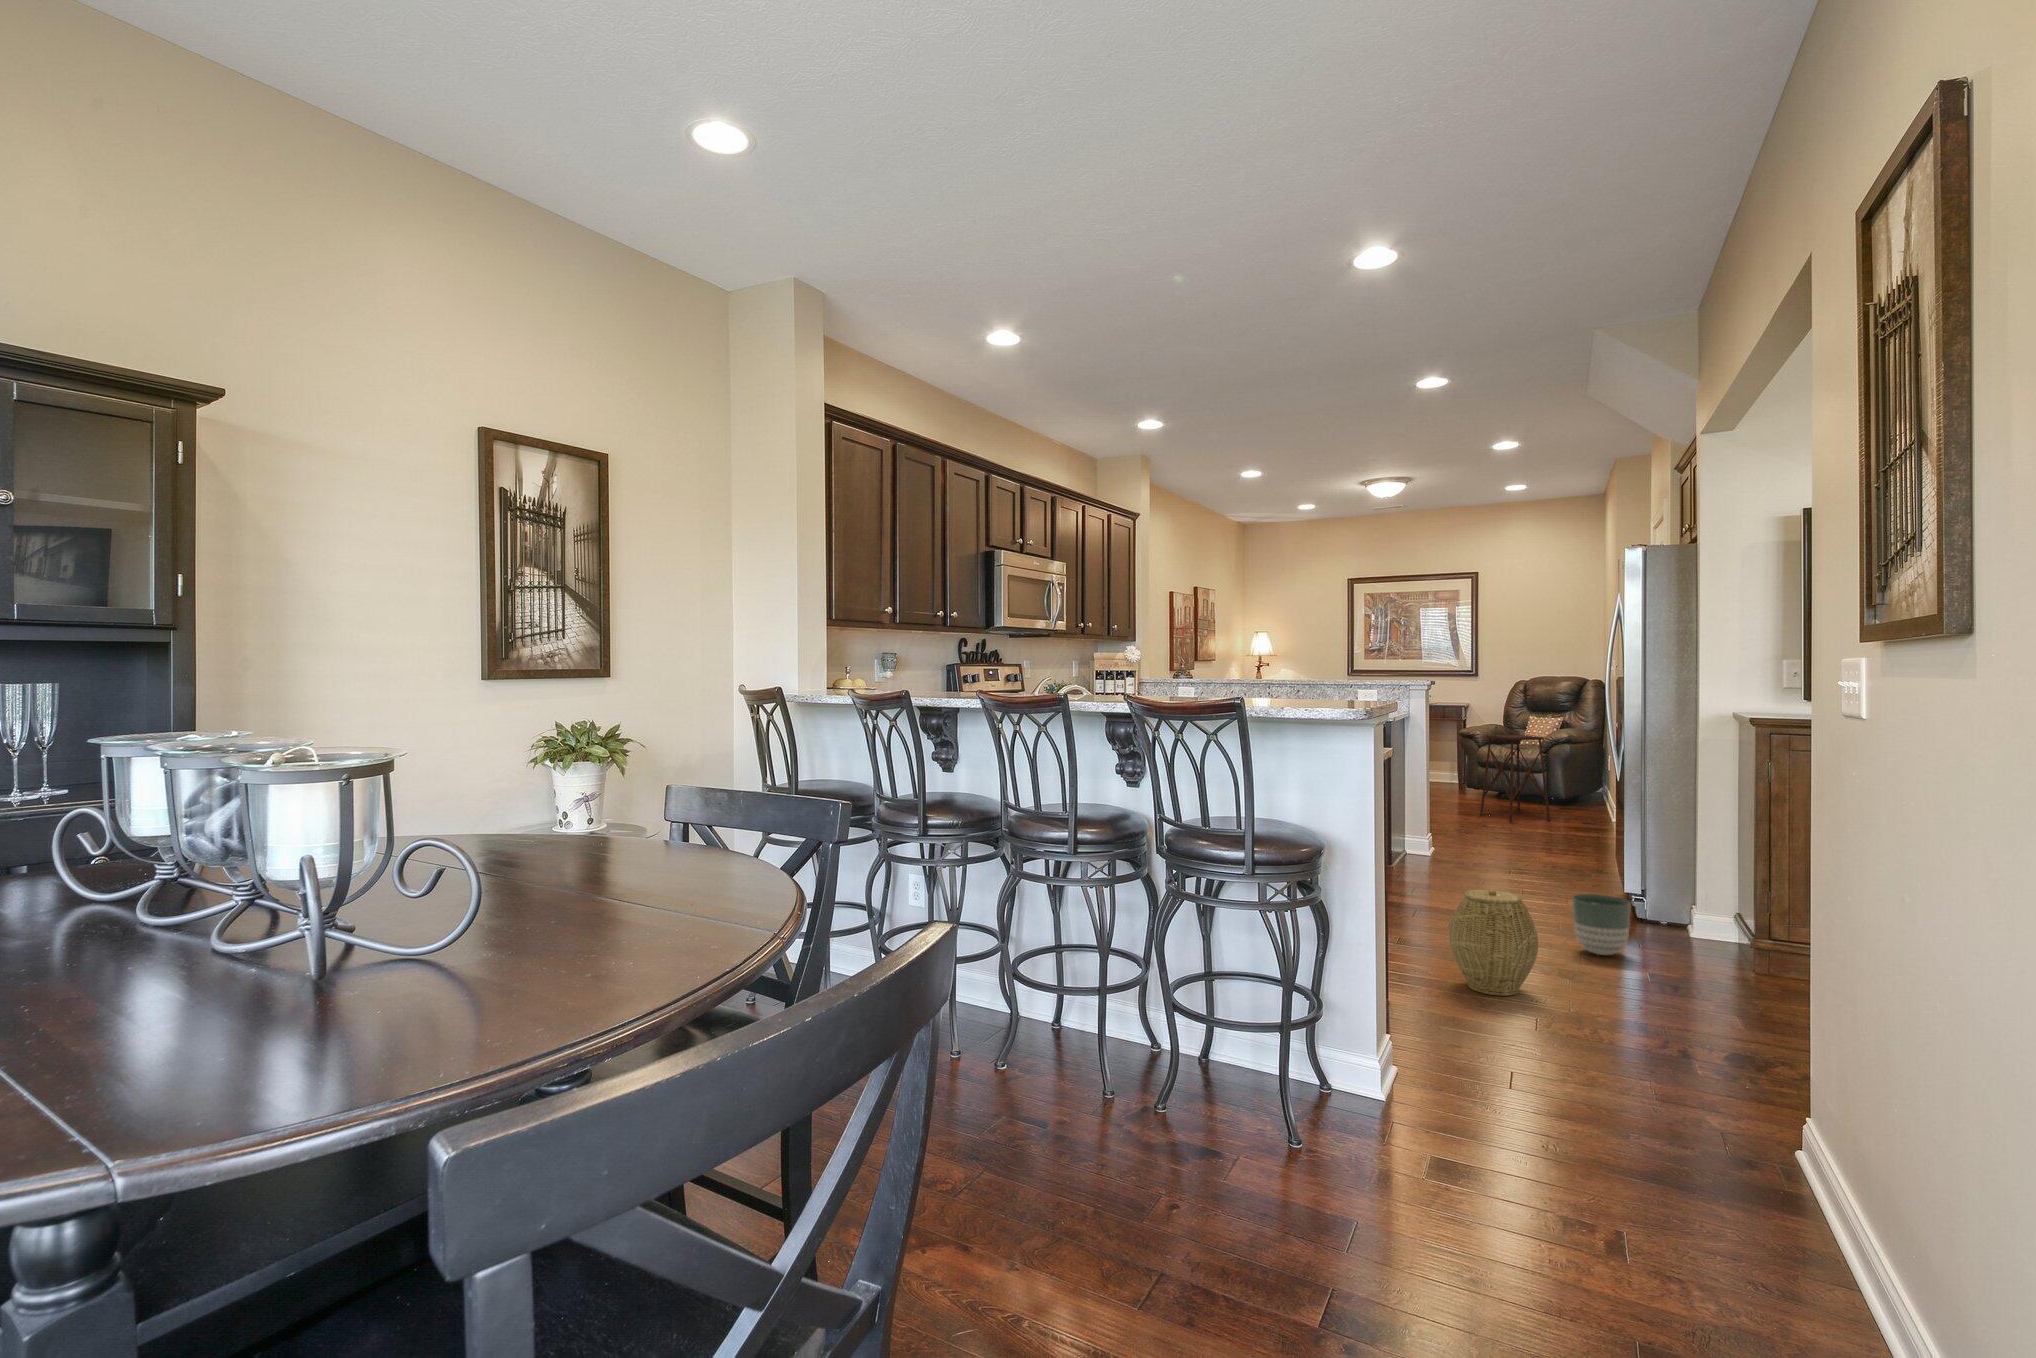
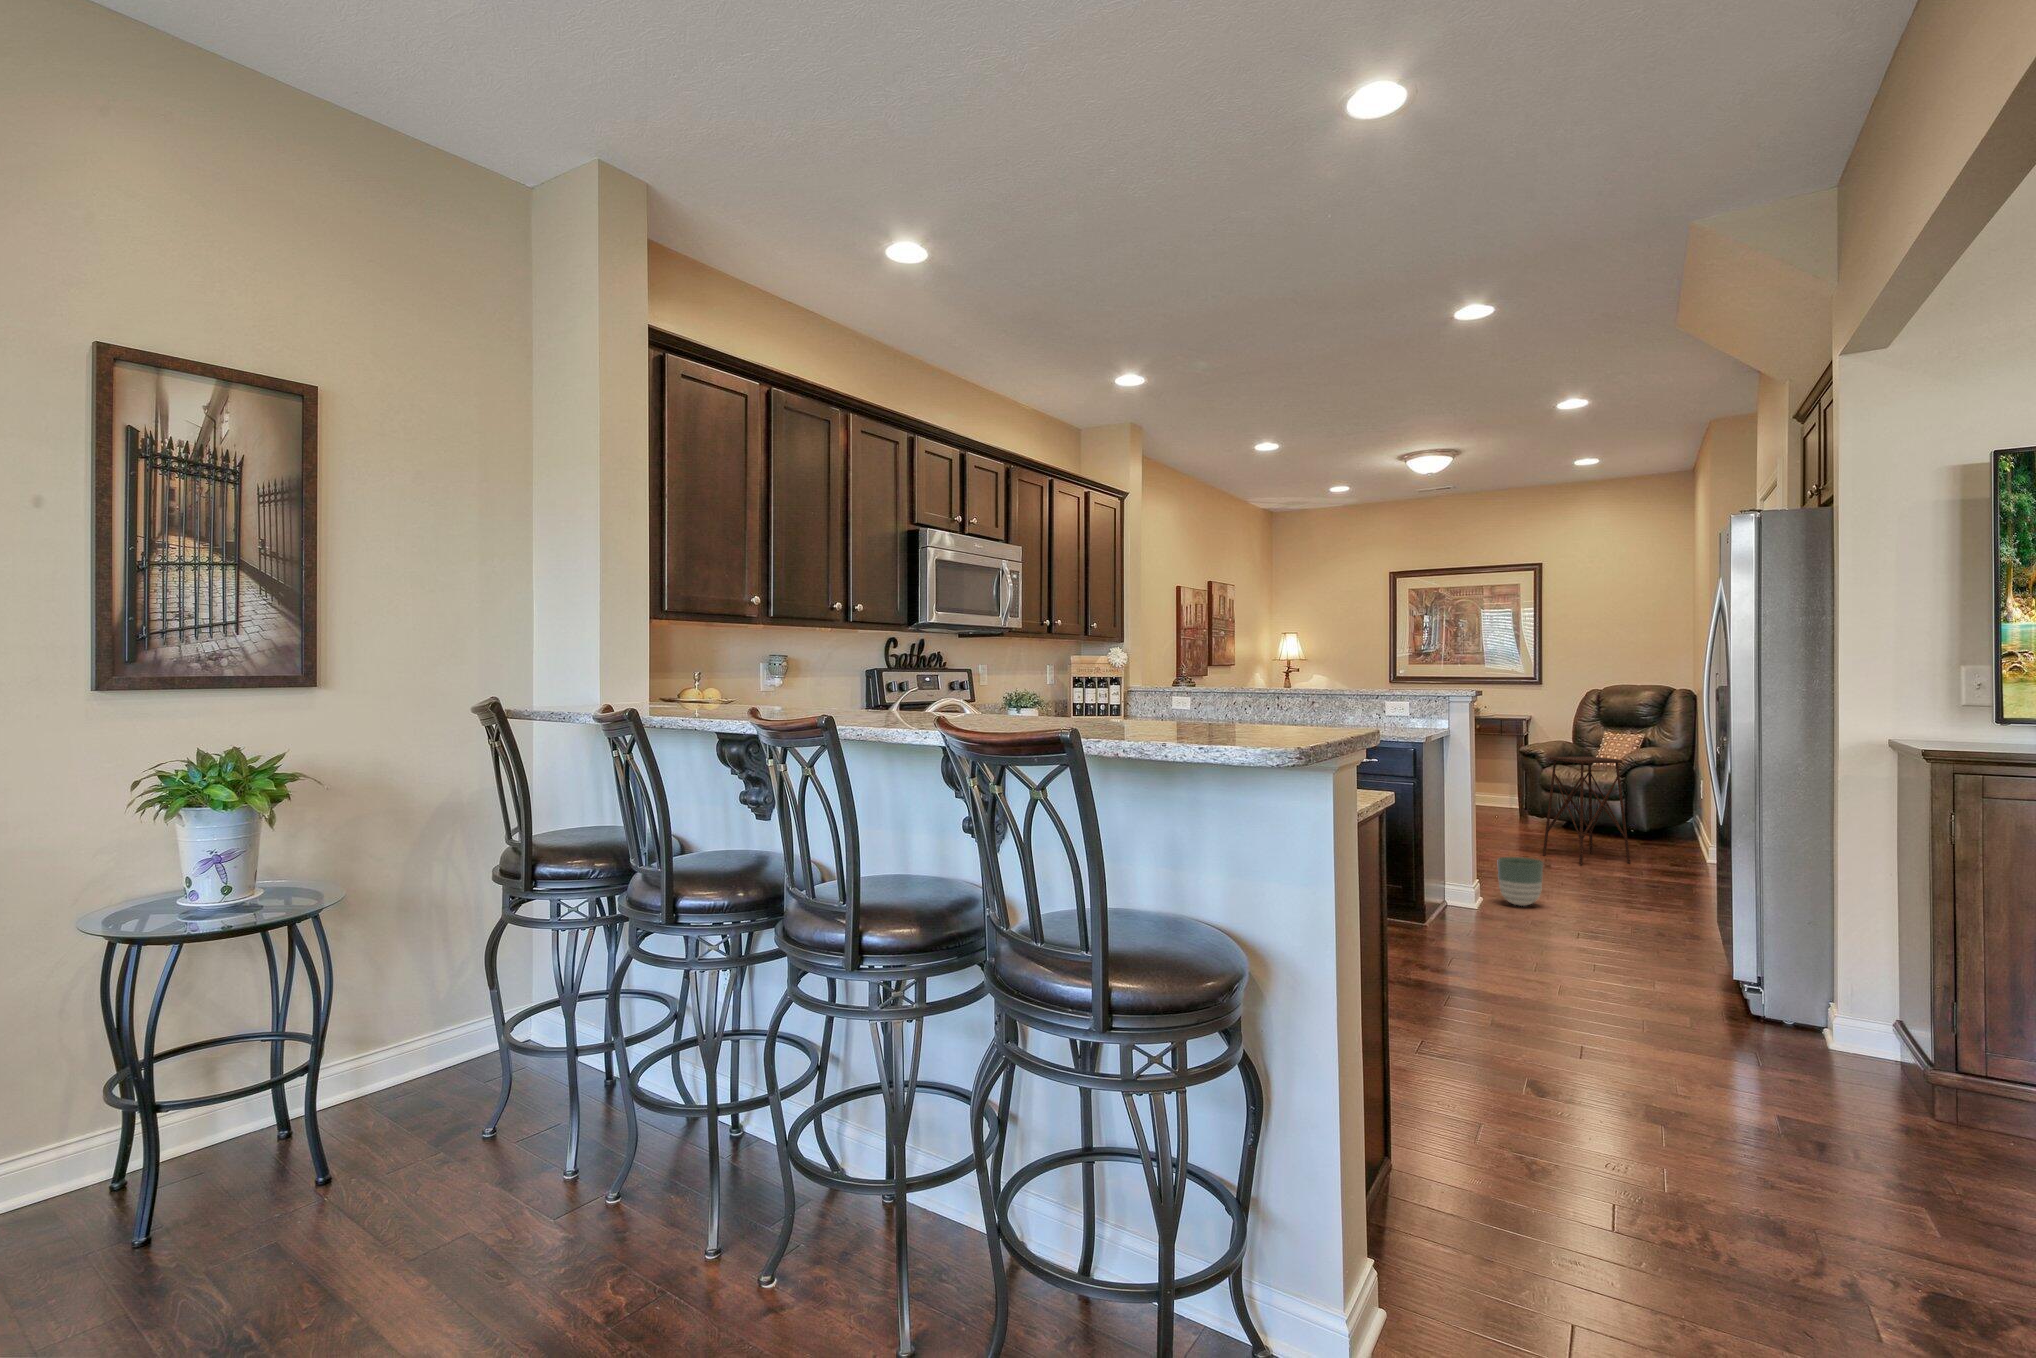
woven basket: present [1449,890,1538,996] -> none [1480,993,1610,1154]
planter: present [1572,894,1631,955] -> present [1497,857,1543,906]

